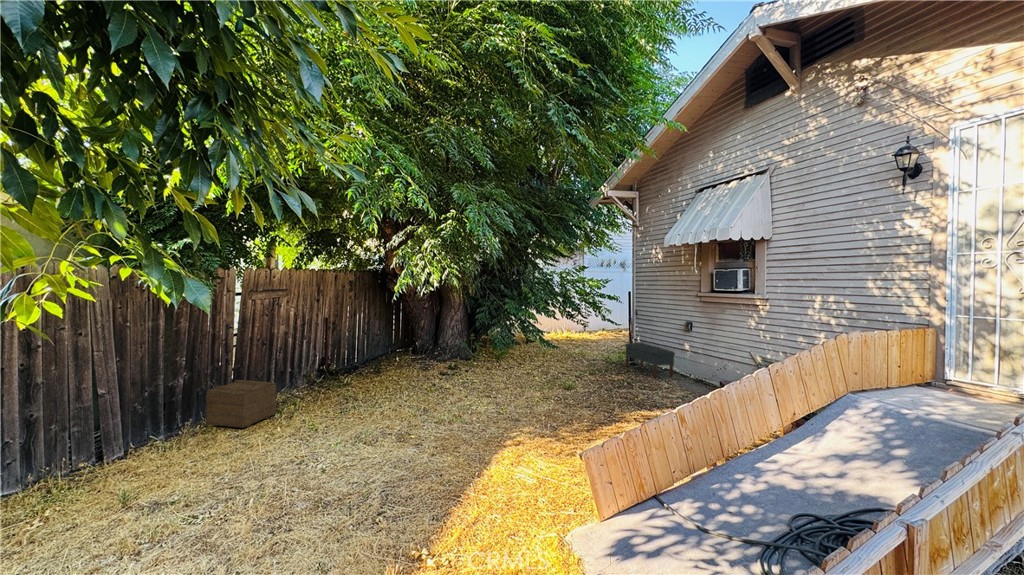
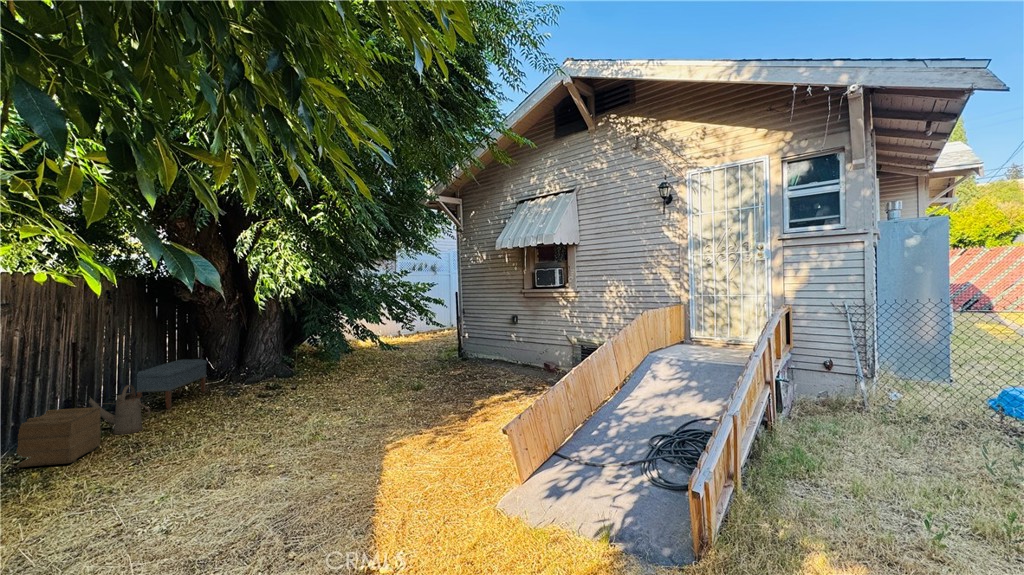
bench: present [625,343,675,378] -> present [135,359,207,409]
watering can: none [279,364,320,405] -> present [89,385,150,434]

